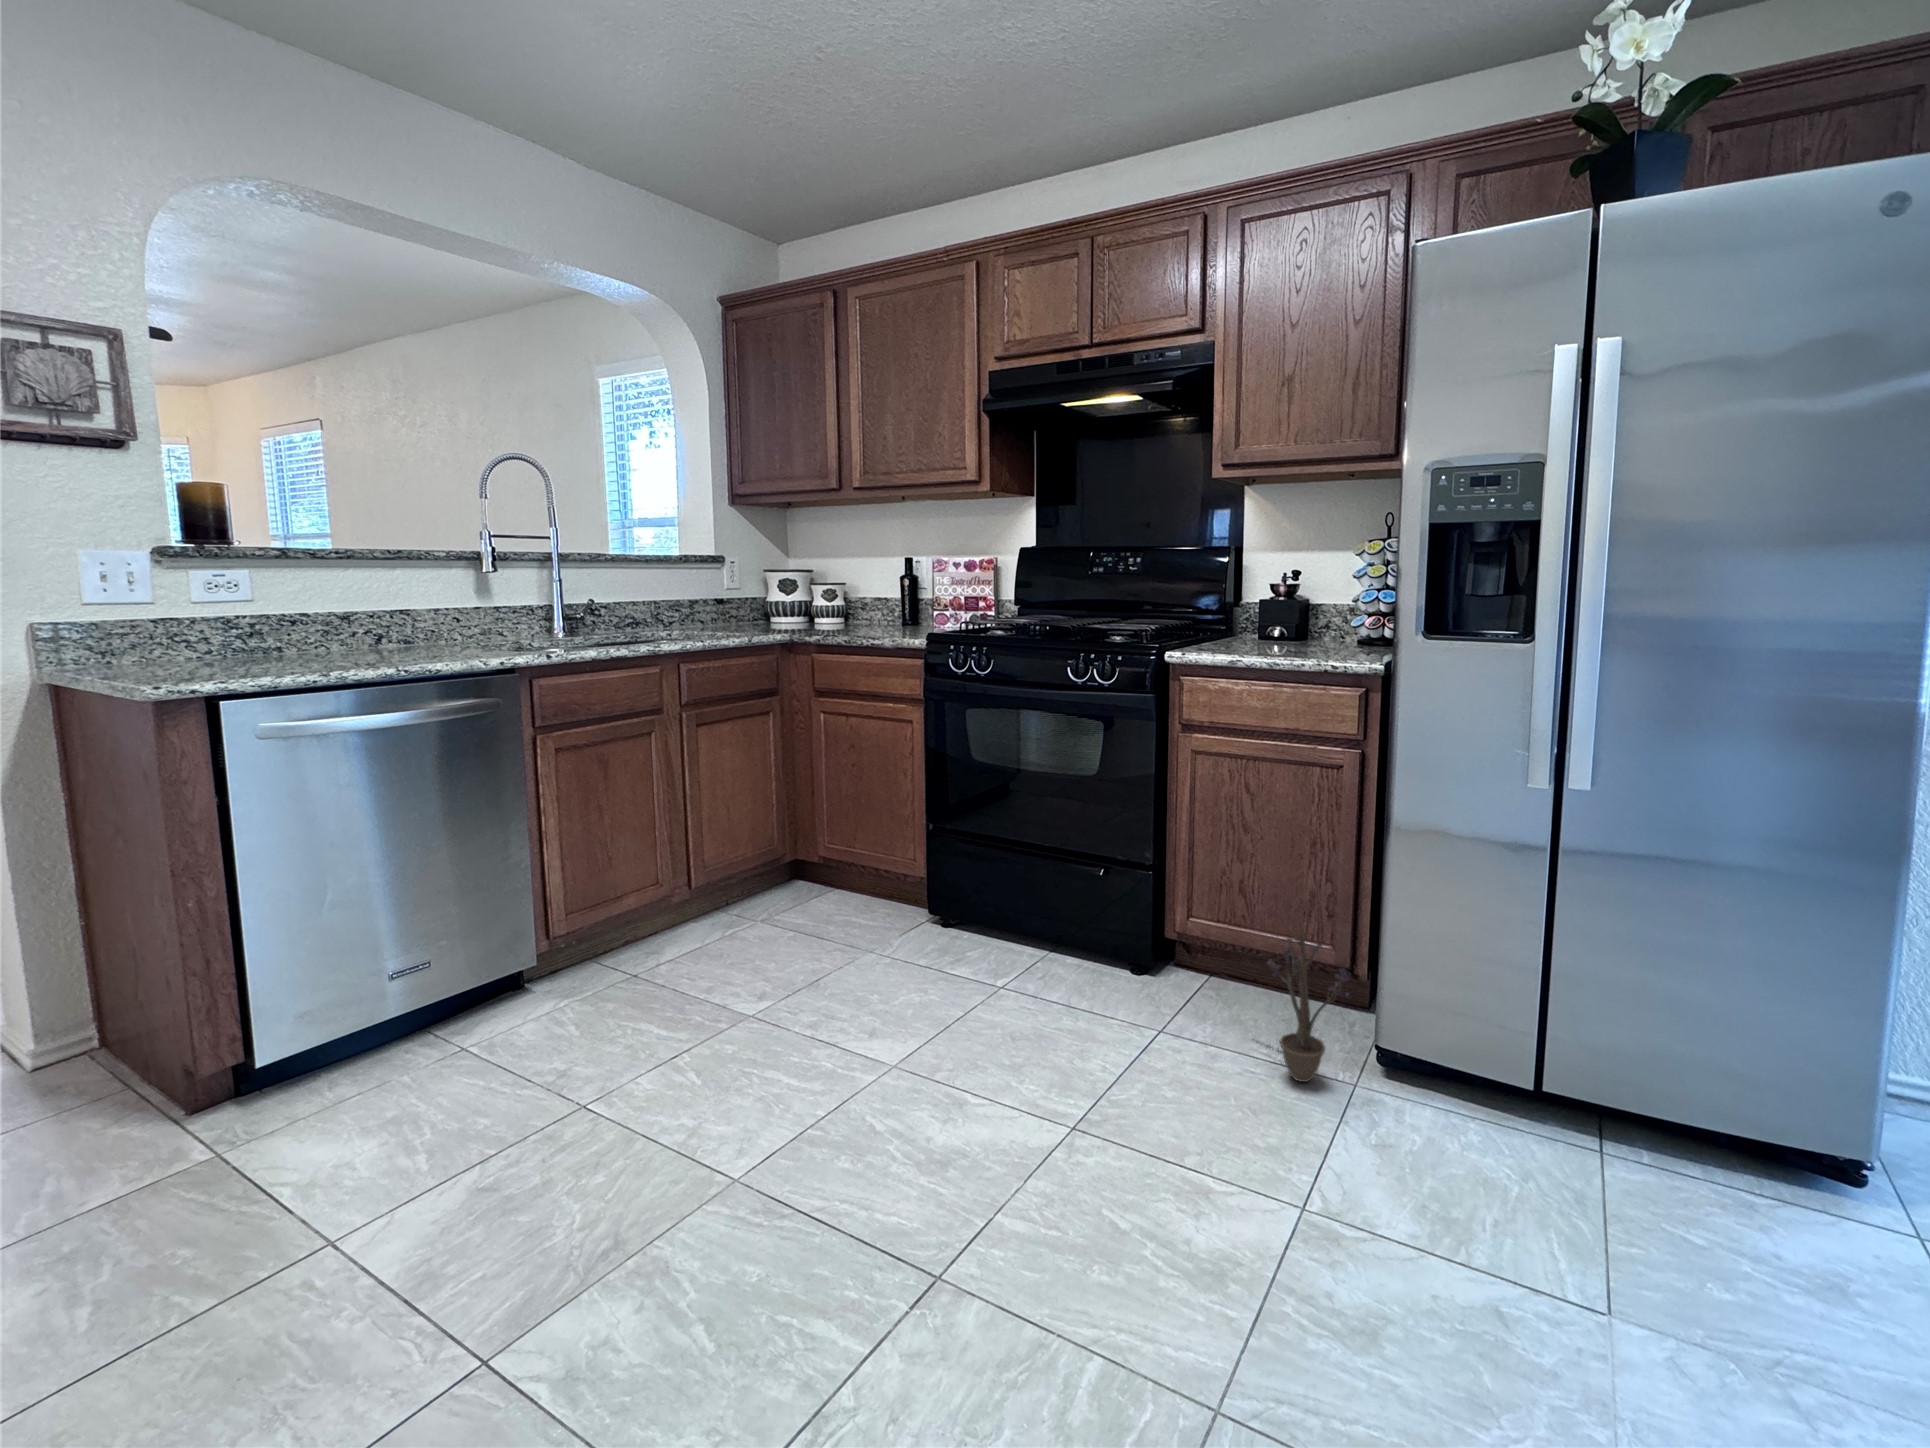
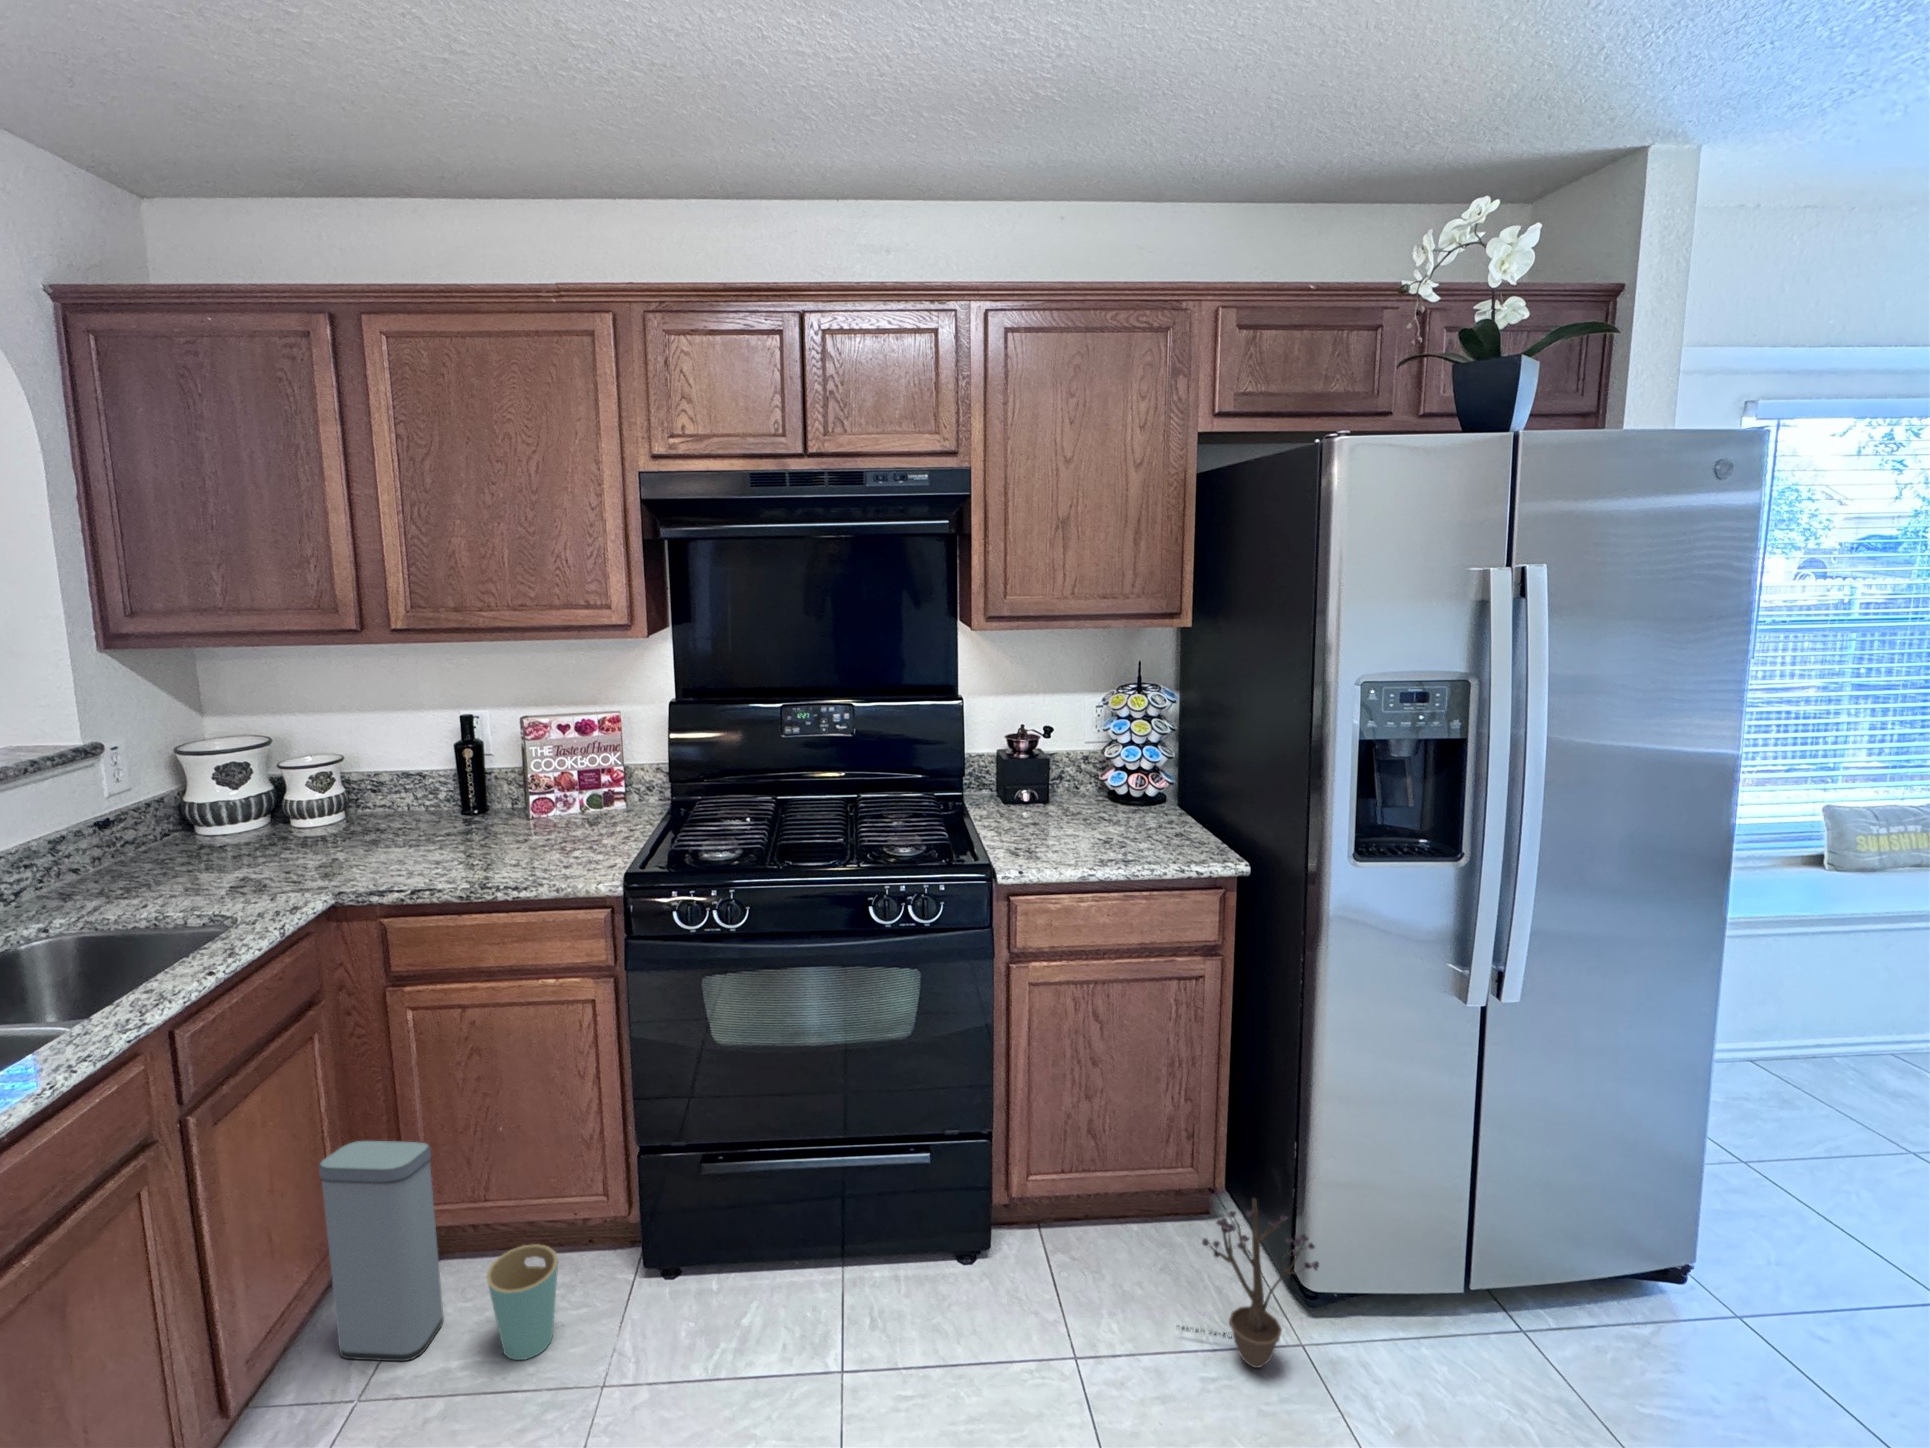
trash can: none [760,784,871,932] -> present [319,1141,558,1361]

